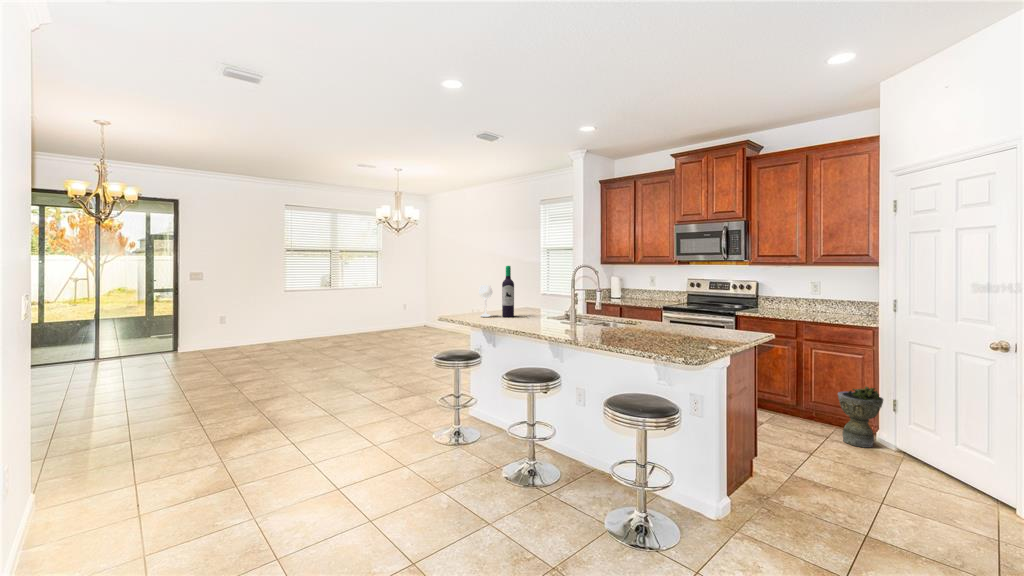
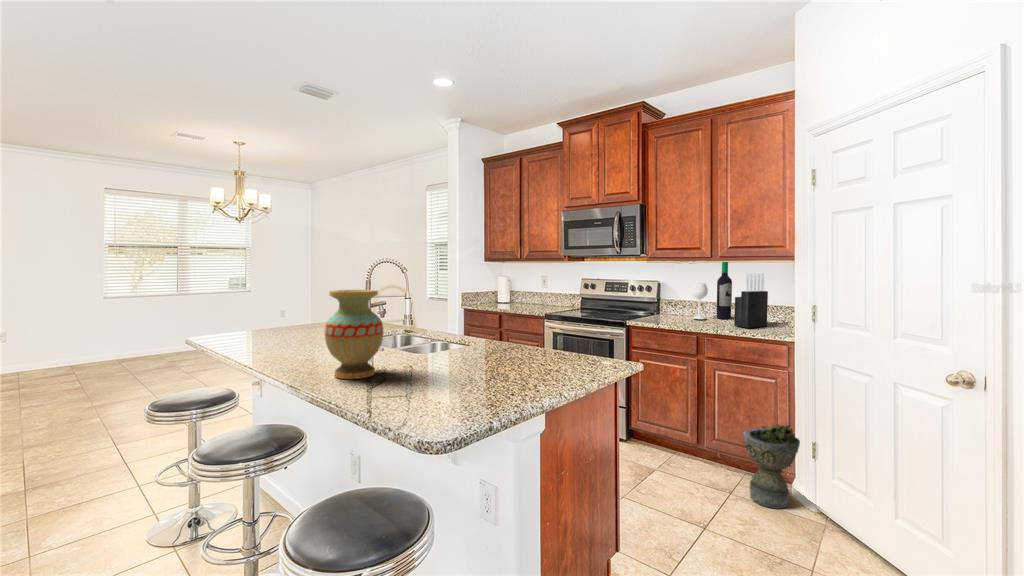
wine bottle: present [479,266,514,317] -> present [691,262,732,319]
knife block: none [826,276,855,317] -> present [734,273,768,328]
vase: none [587,287,621,339] -> present [325,290,383,379]

